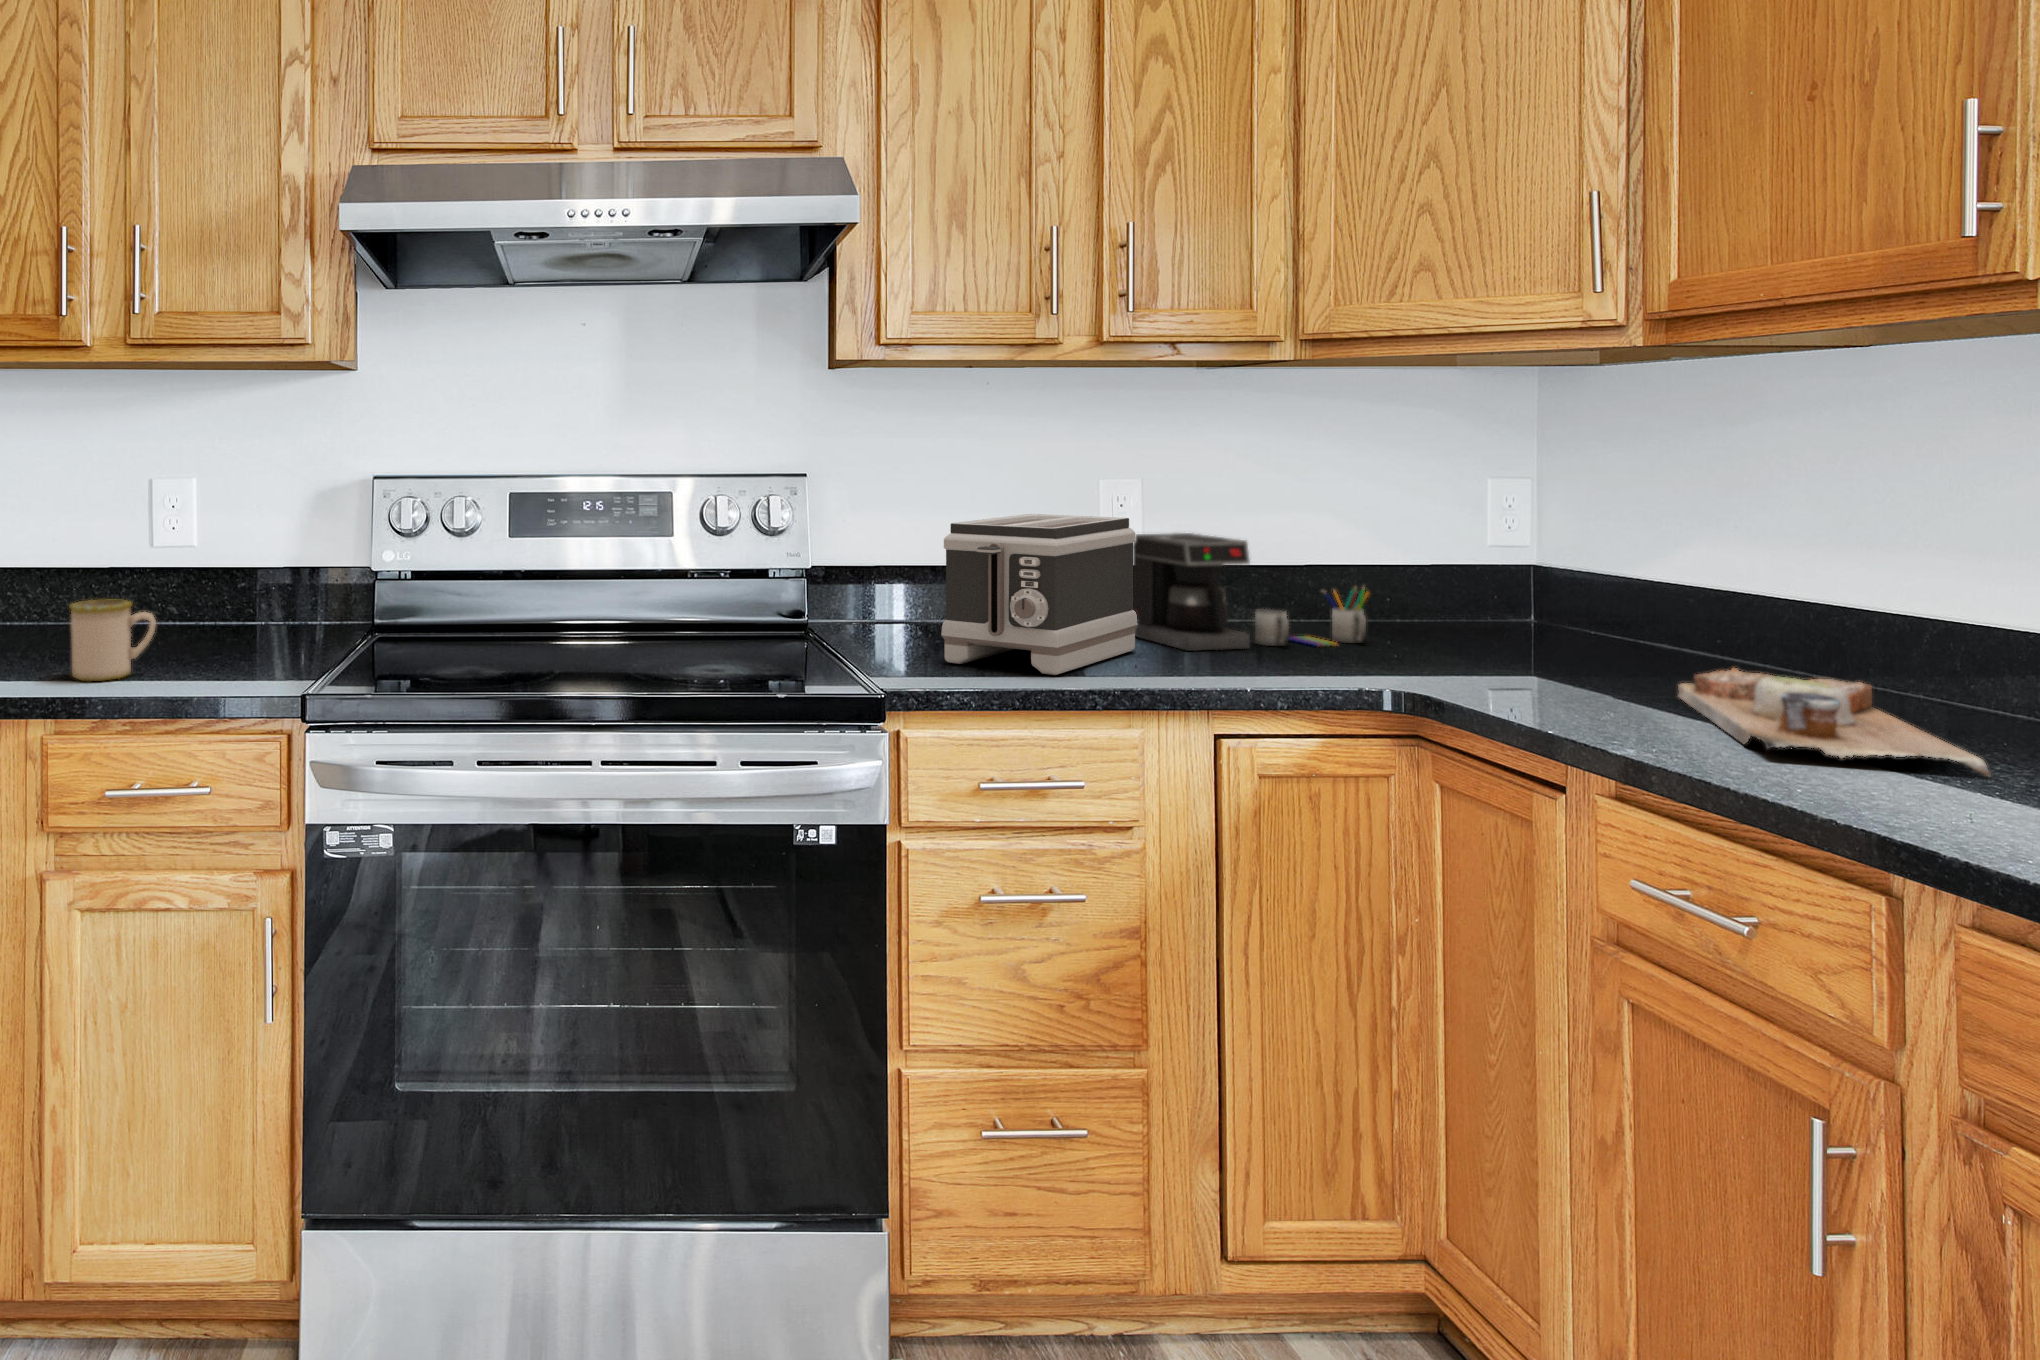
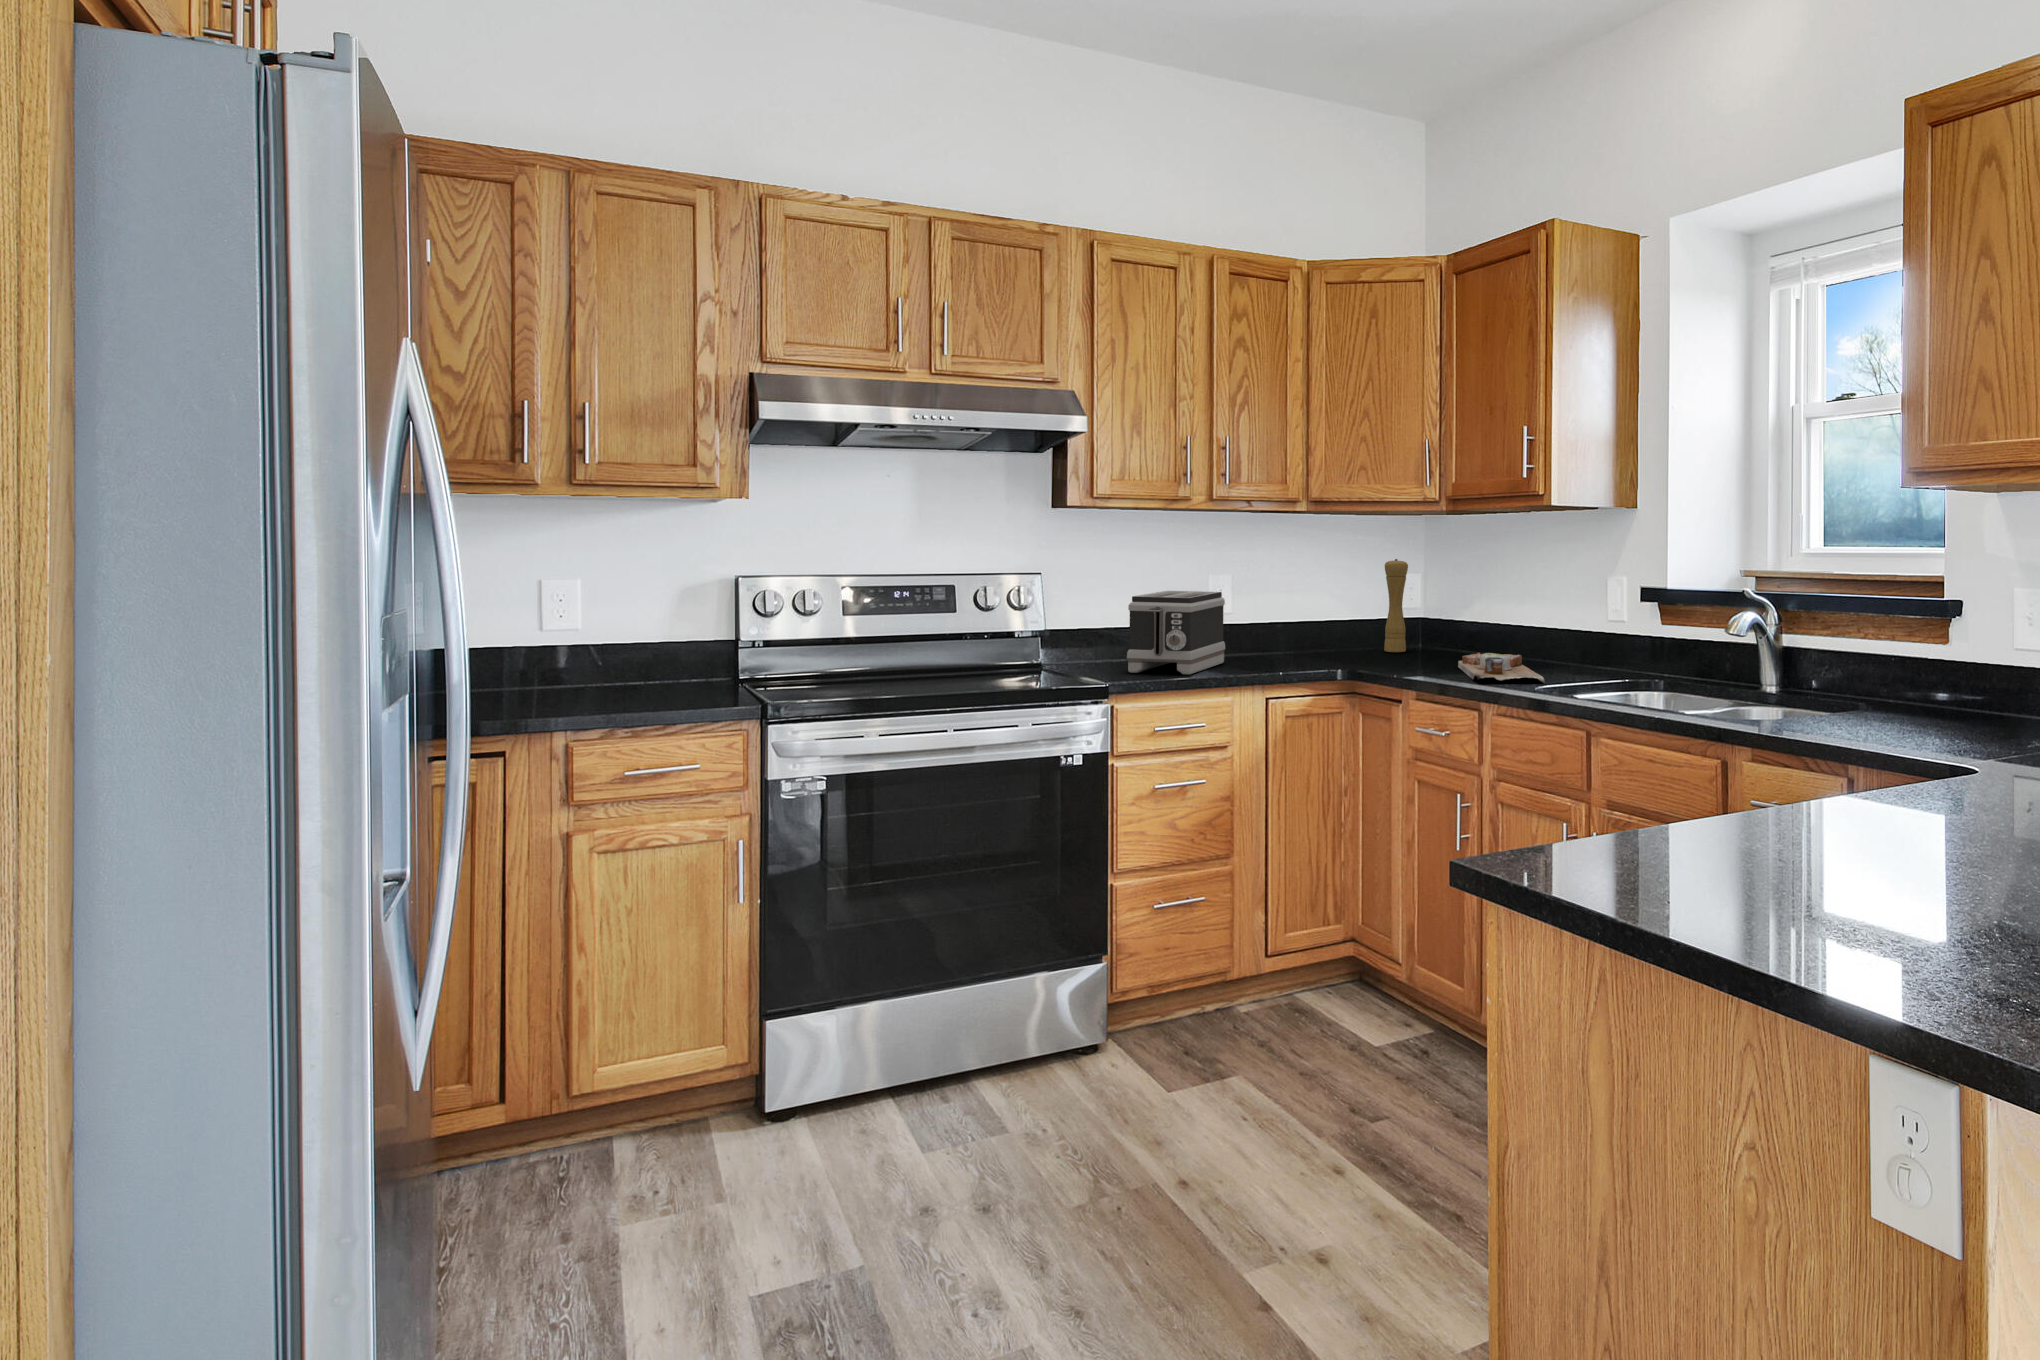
pepper mill: none [1476,458,1530,645] -> present [1384,559,1408,652]
coffee maker: present [1133,533,1369,651] -> none [1219,600,1336,662]
mug: present [69,600,156,681] -> none [563,657,626,710]

